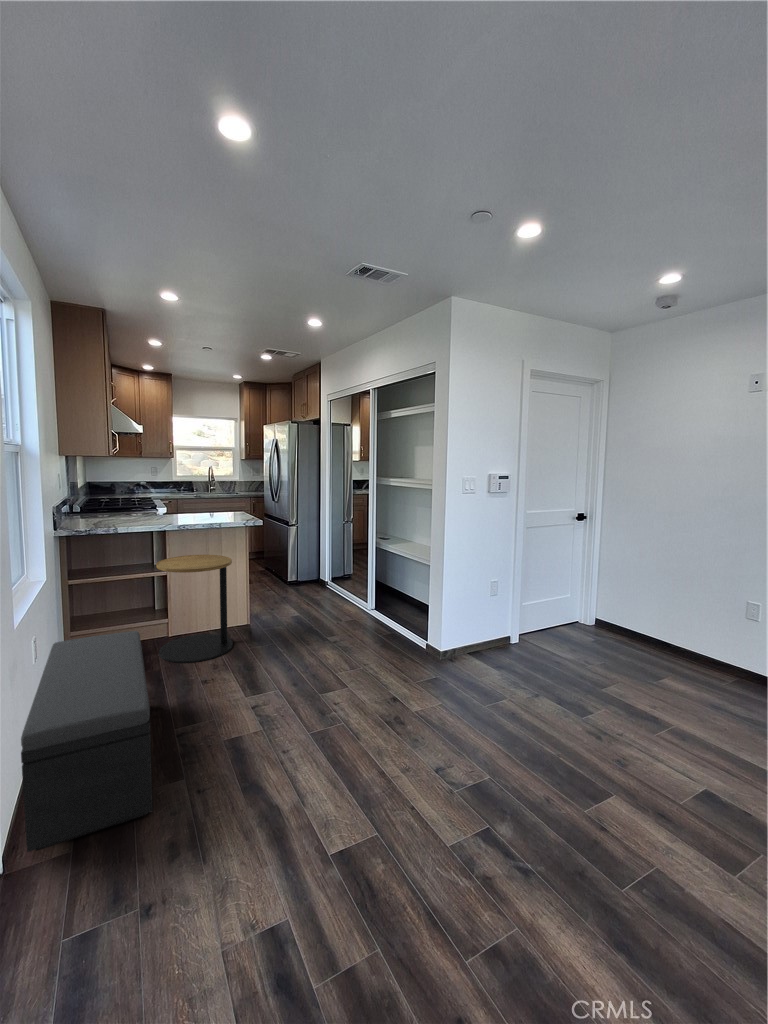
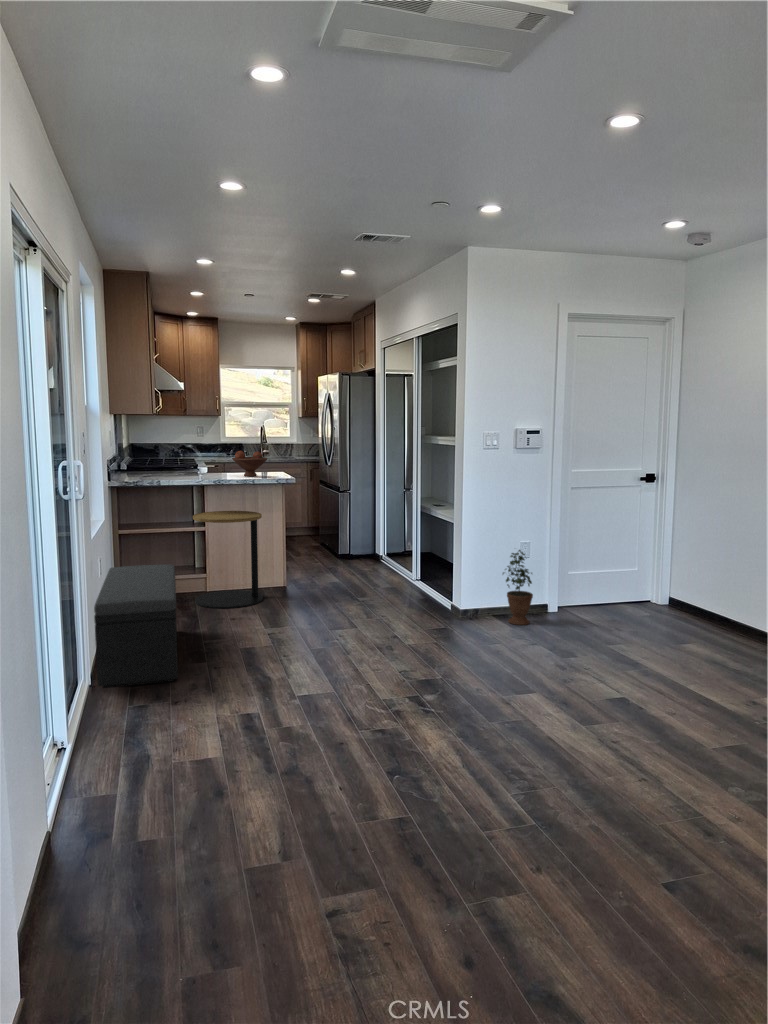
fruit bowl: none [194,492,229,518] -> present [233,451,267,477]
potted plant: none [479,588,506,662] -> present [503,550,533,625]

